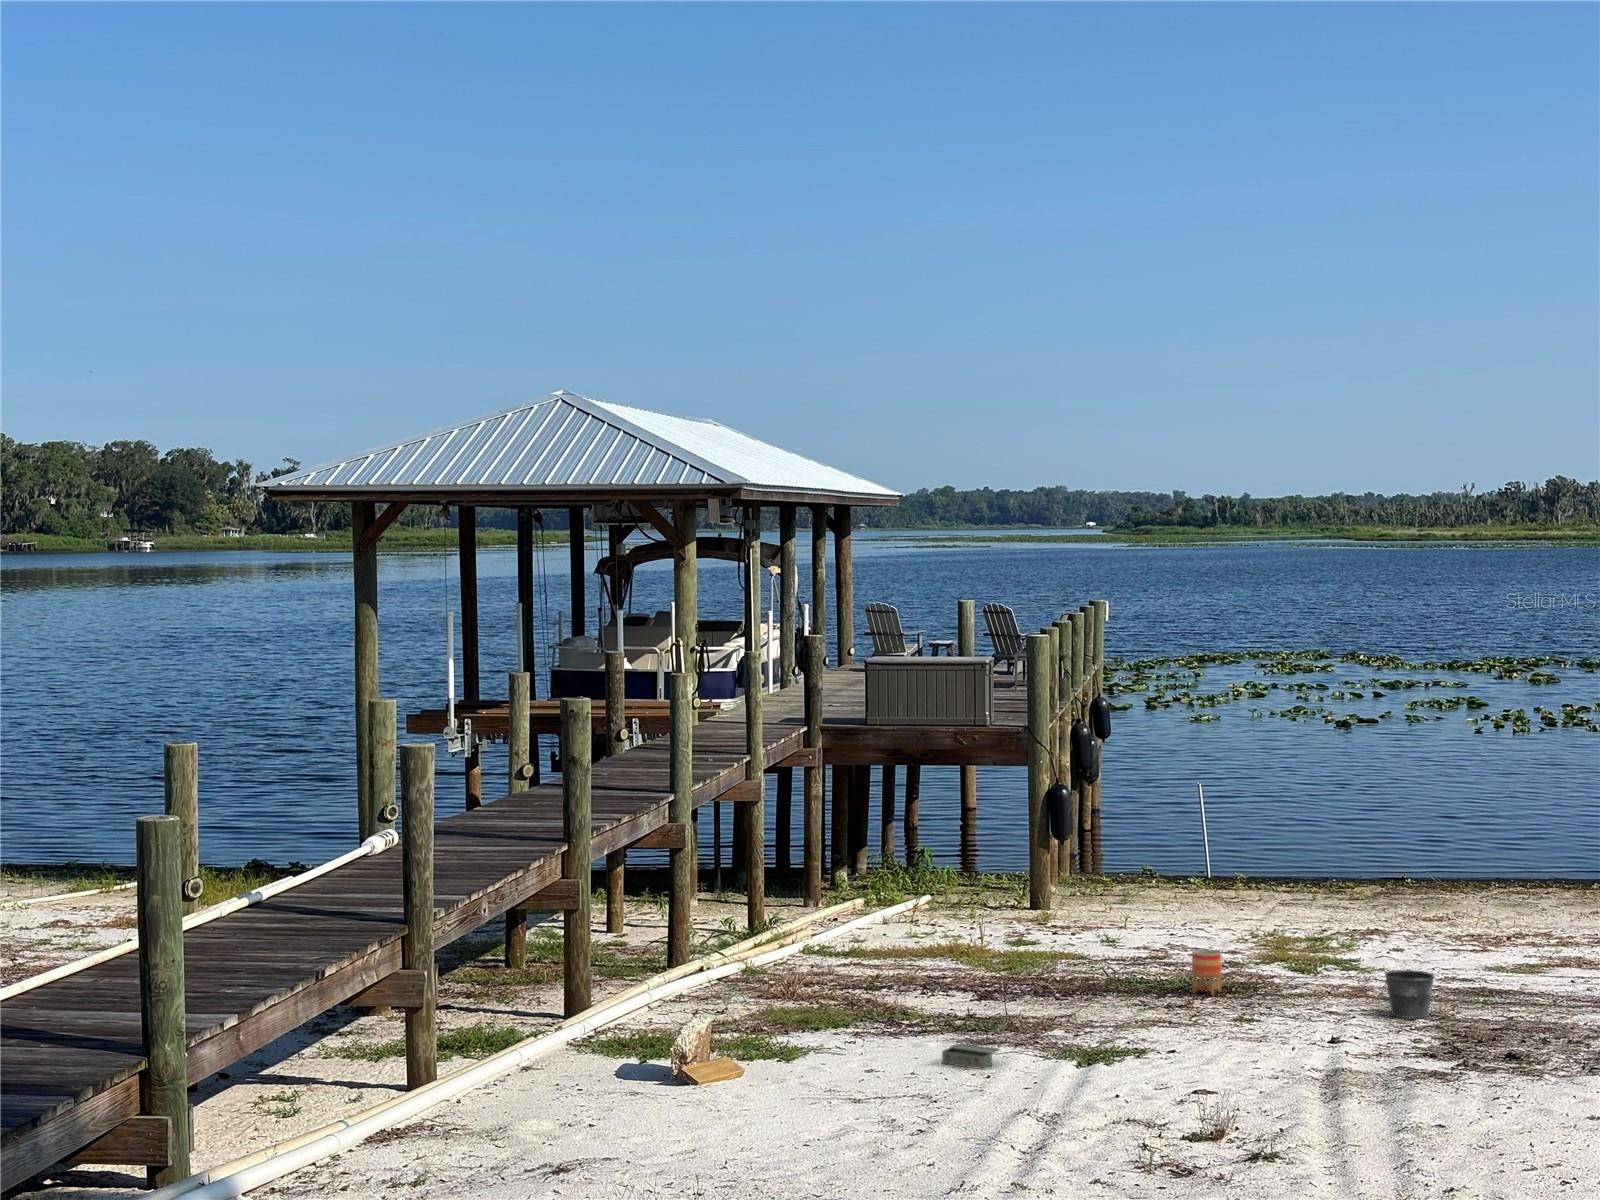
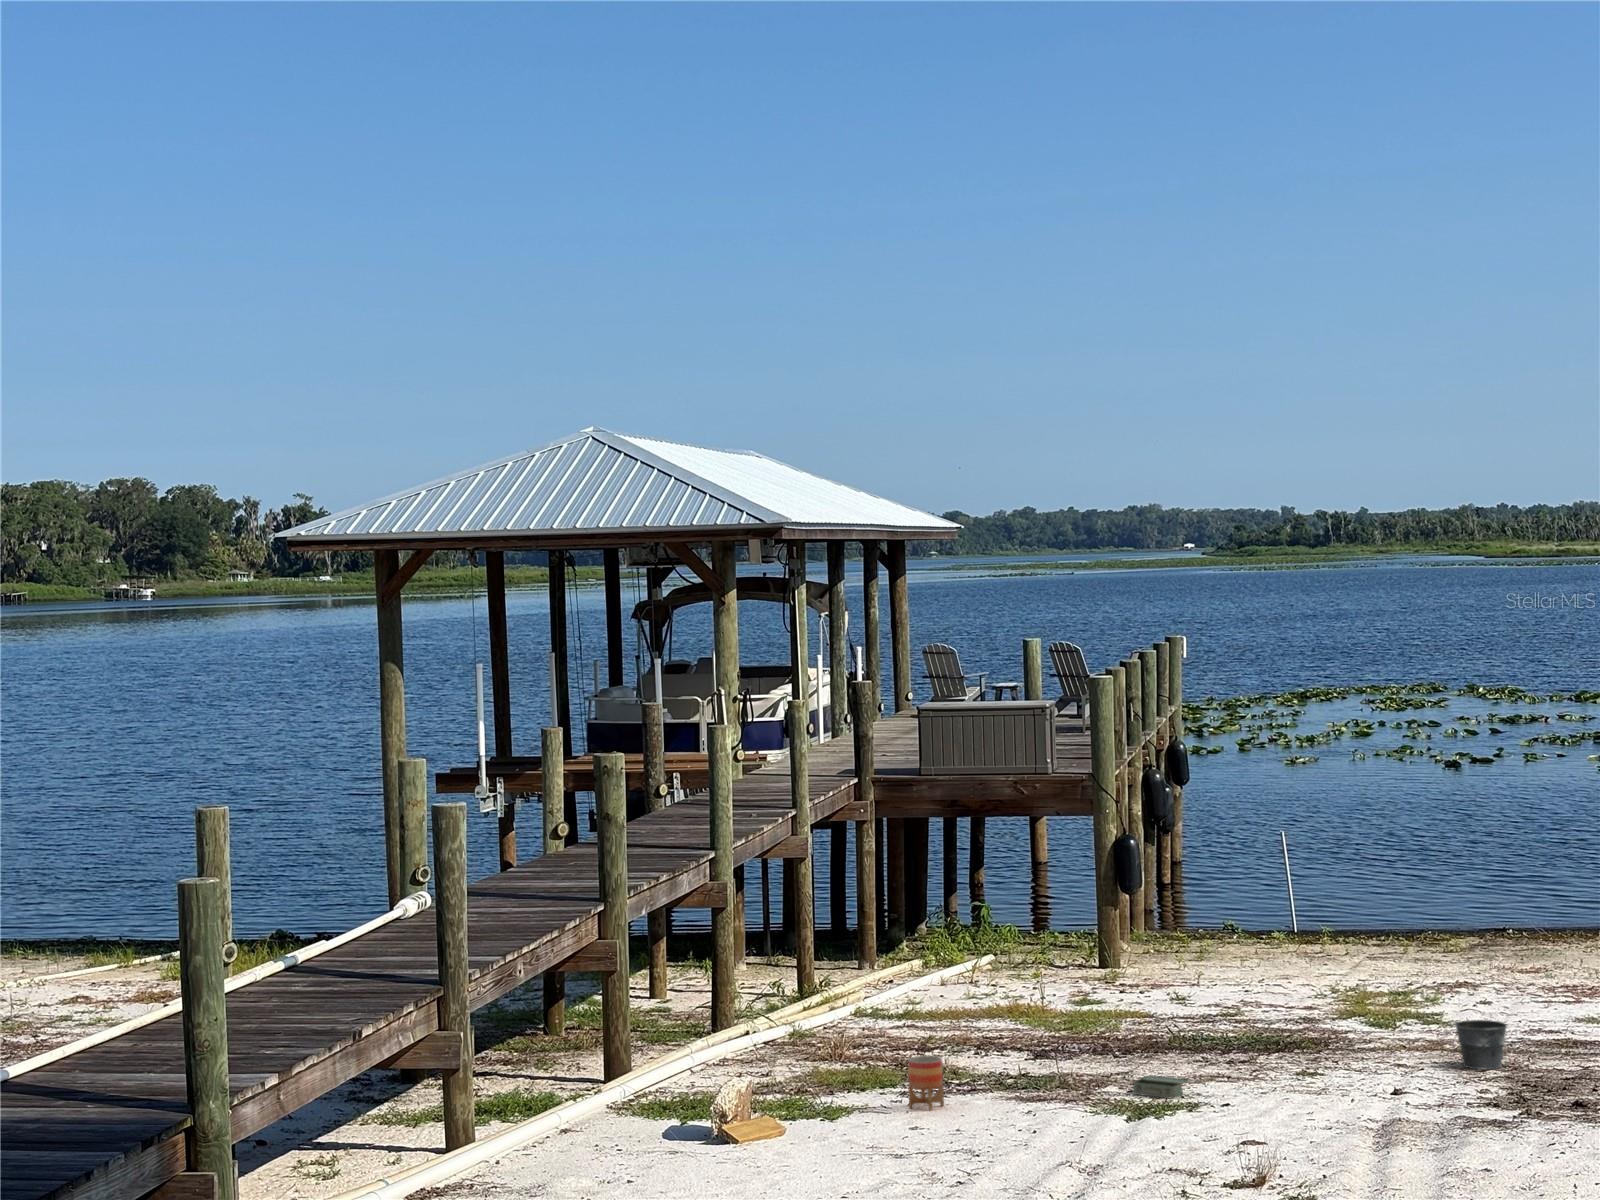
planter: present [1192,949,1222,995] -> present [908,1056,944,1110]
toolbox: present [942,1043,999,1069] -> present [1133,1075,1189,1099]

